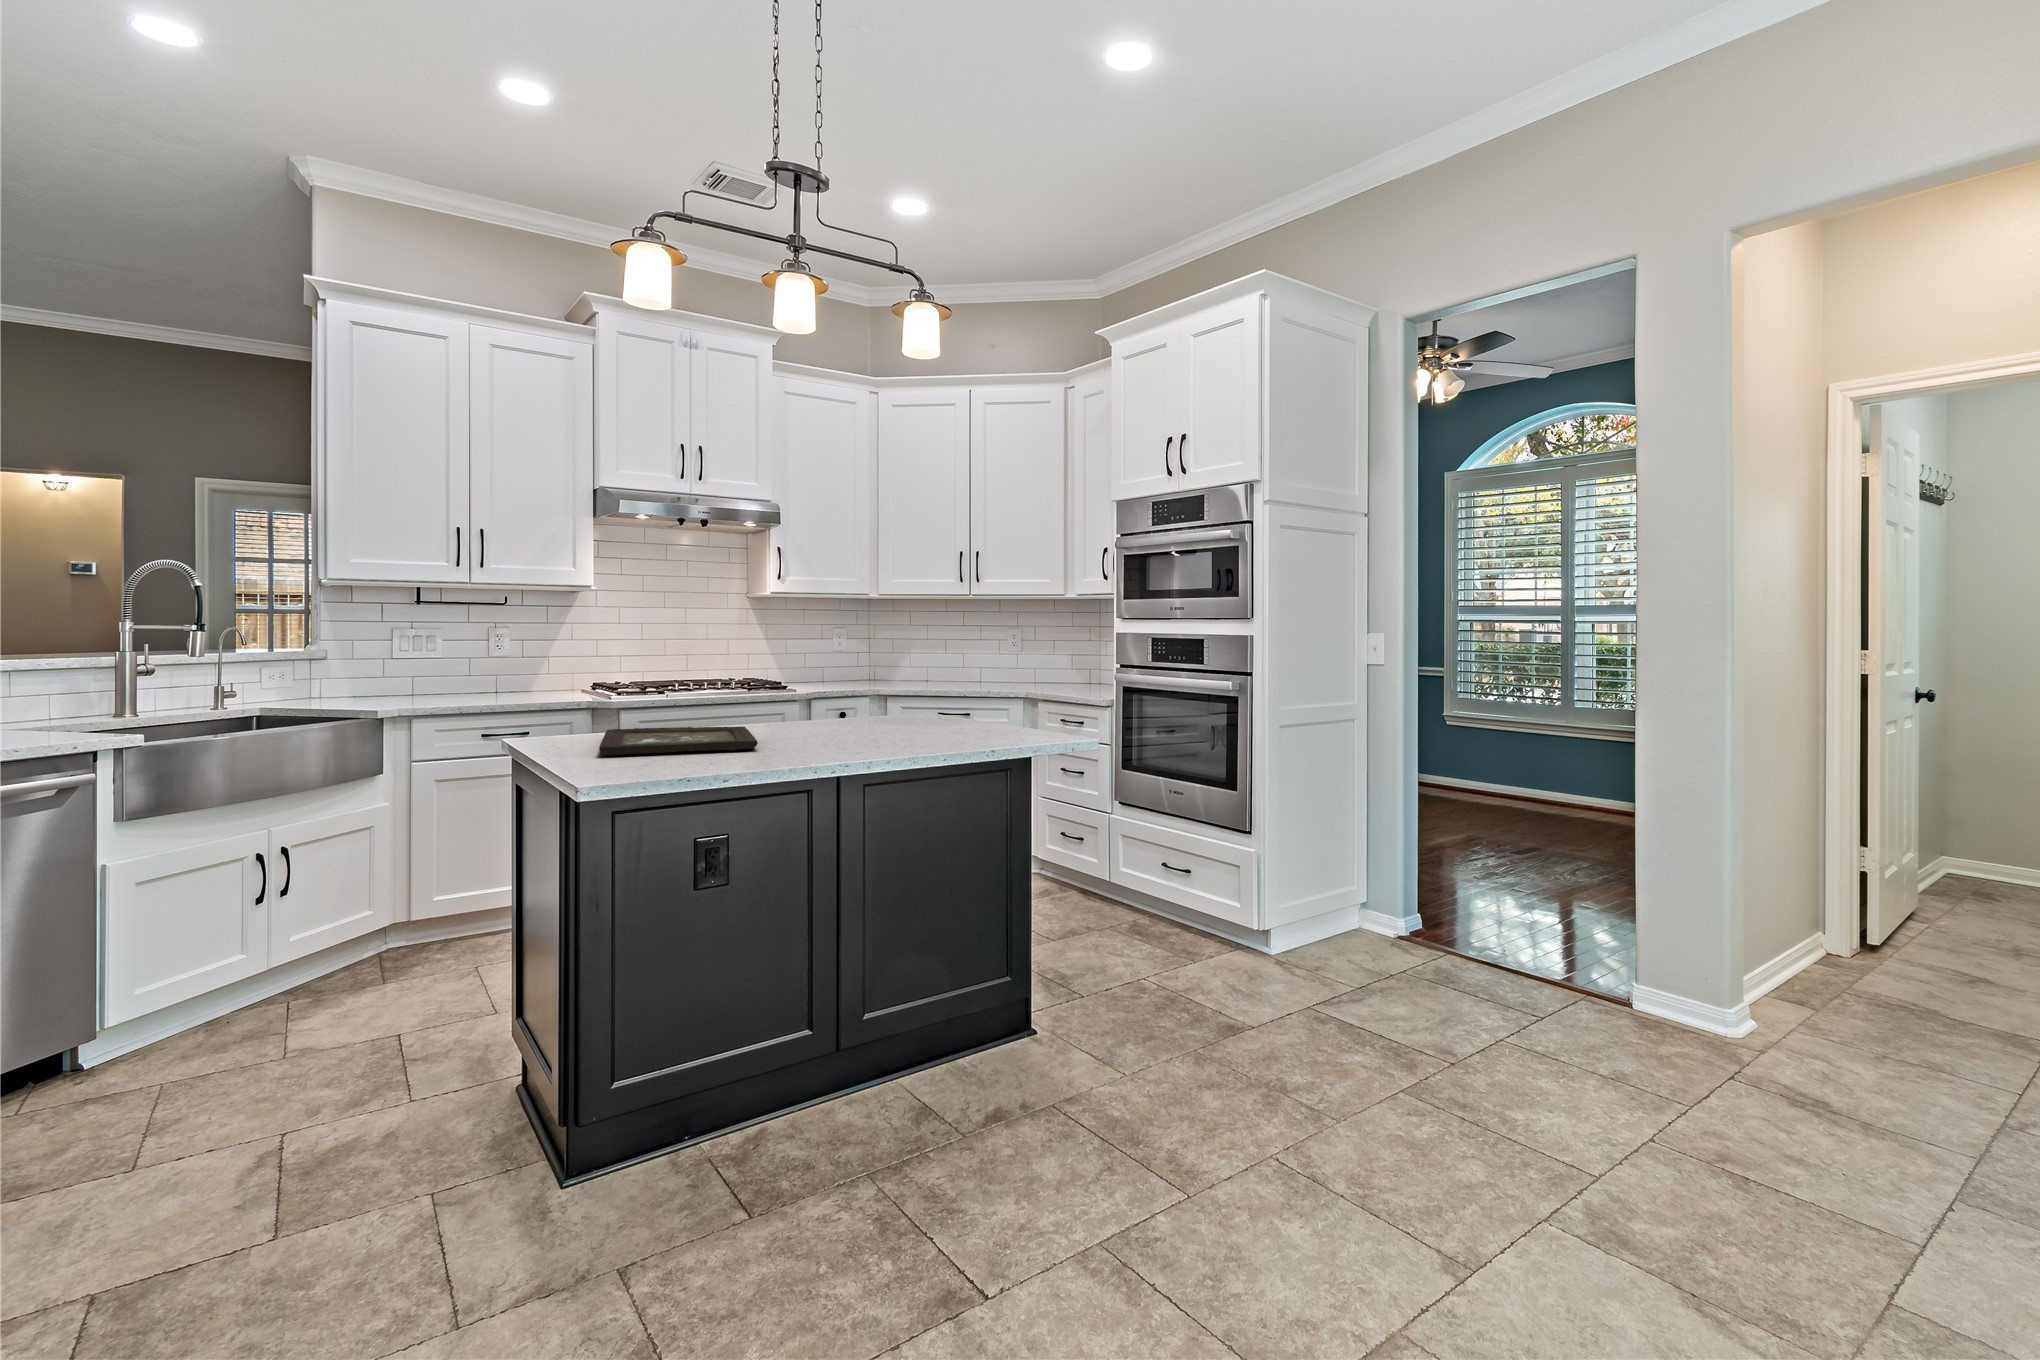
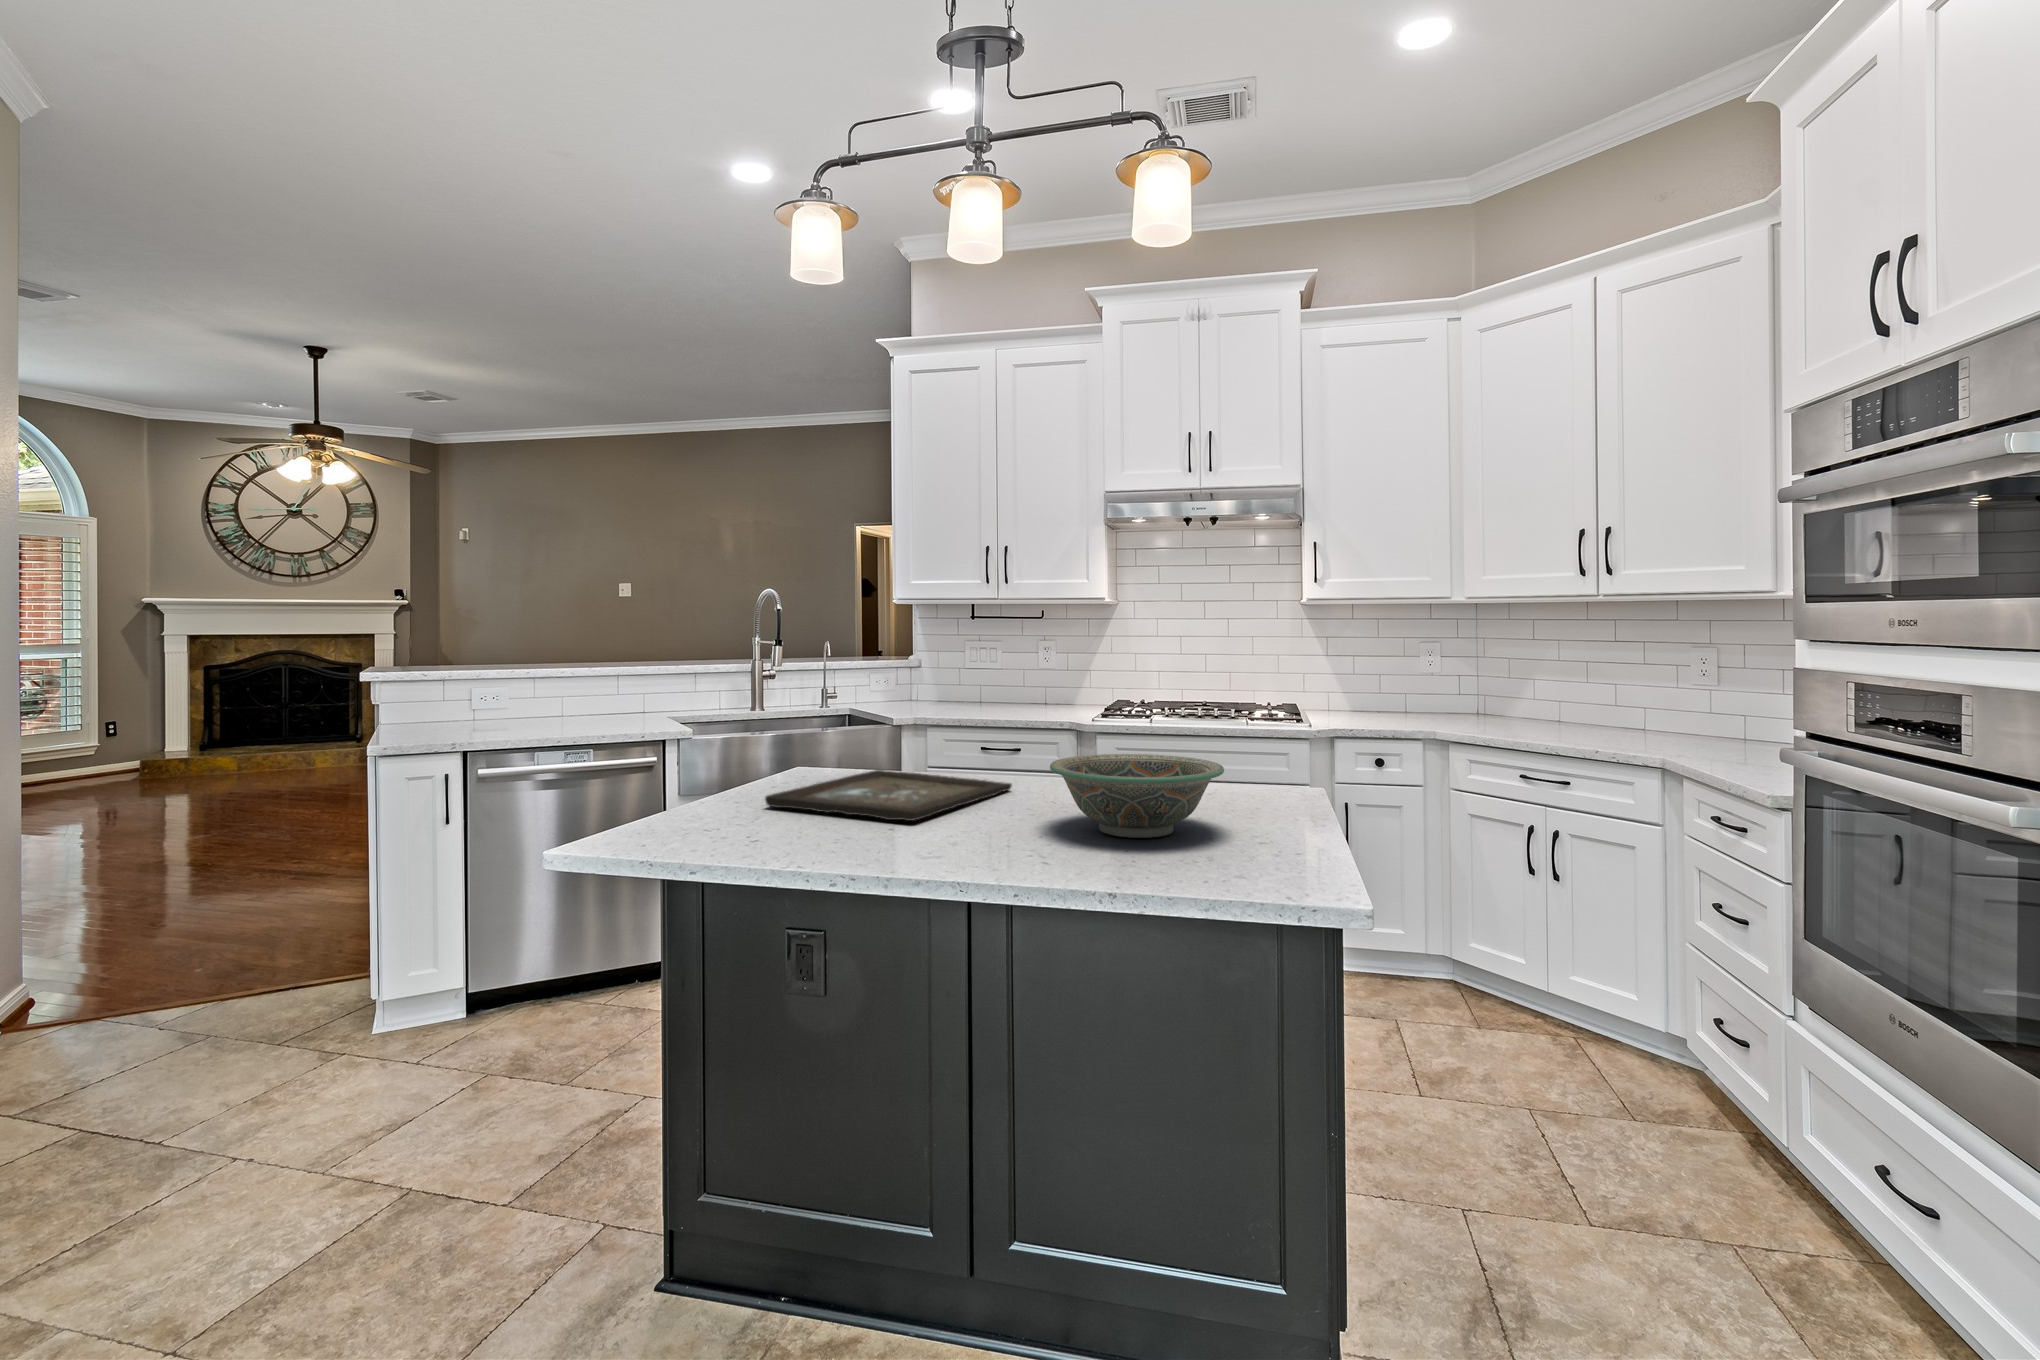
decorative bowl: none [839,692,953,741] -> present [1050,754,1224,838]

